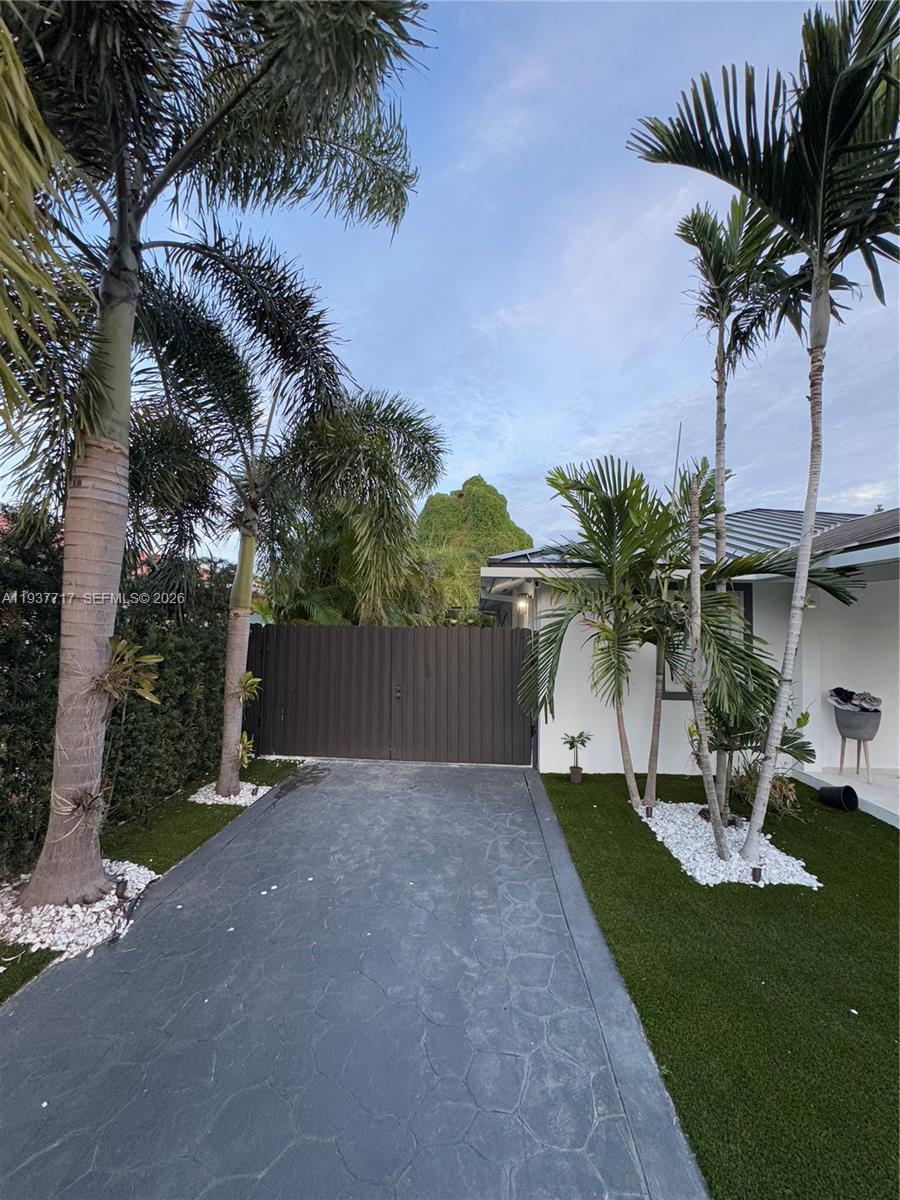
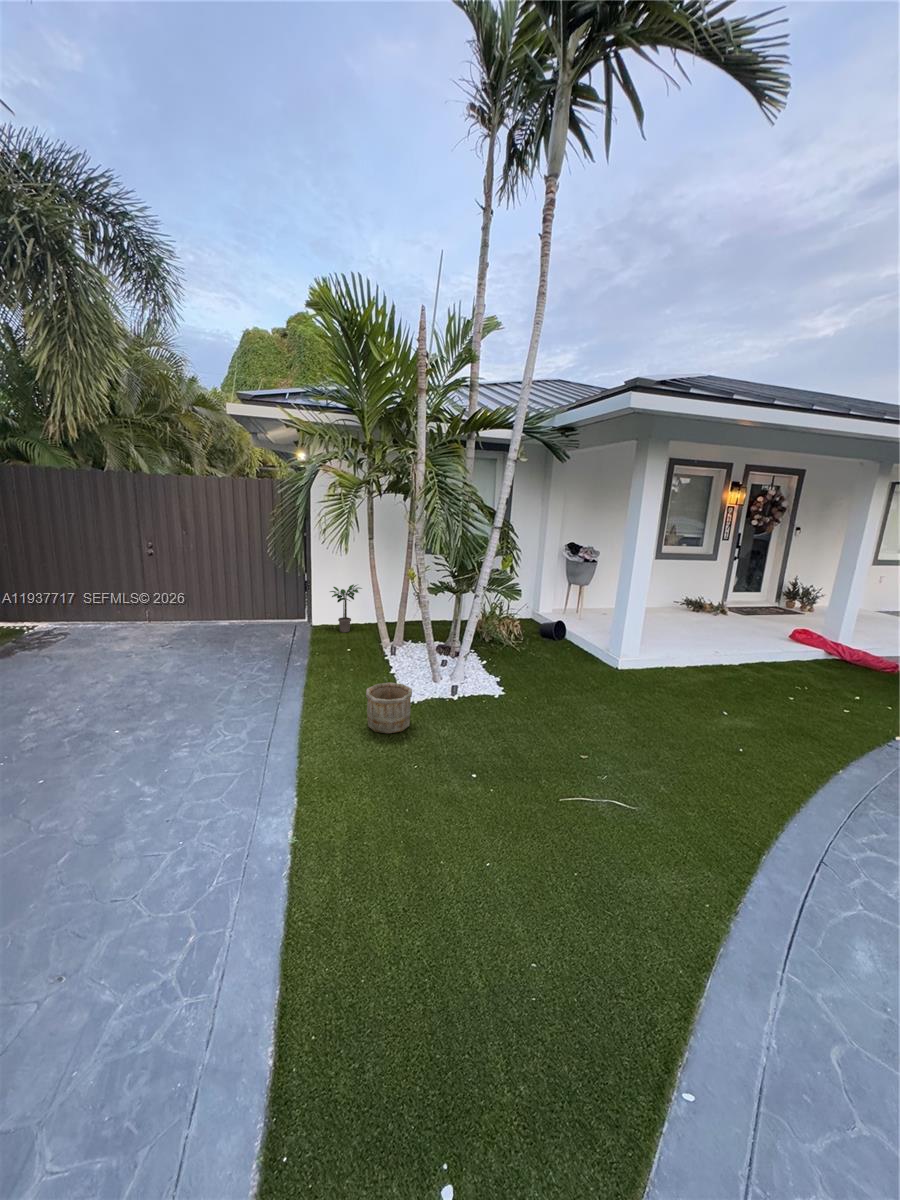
wooden bucket: none [660,857,721,926] -> present [366,682,412,734]

